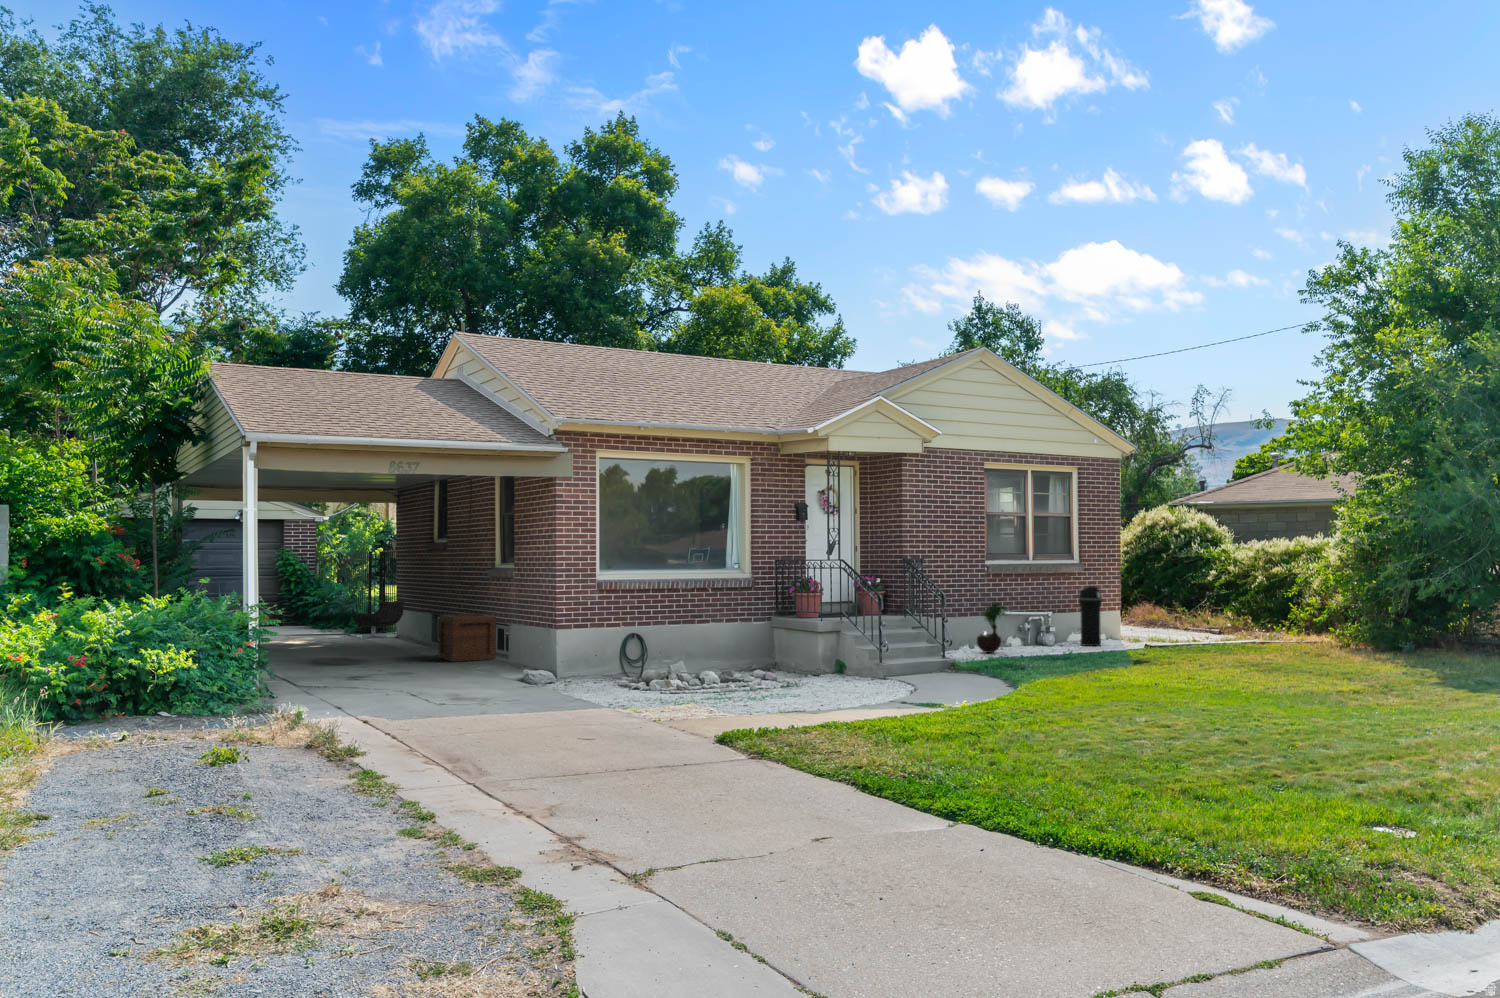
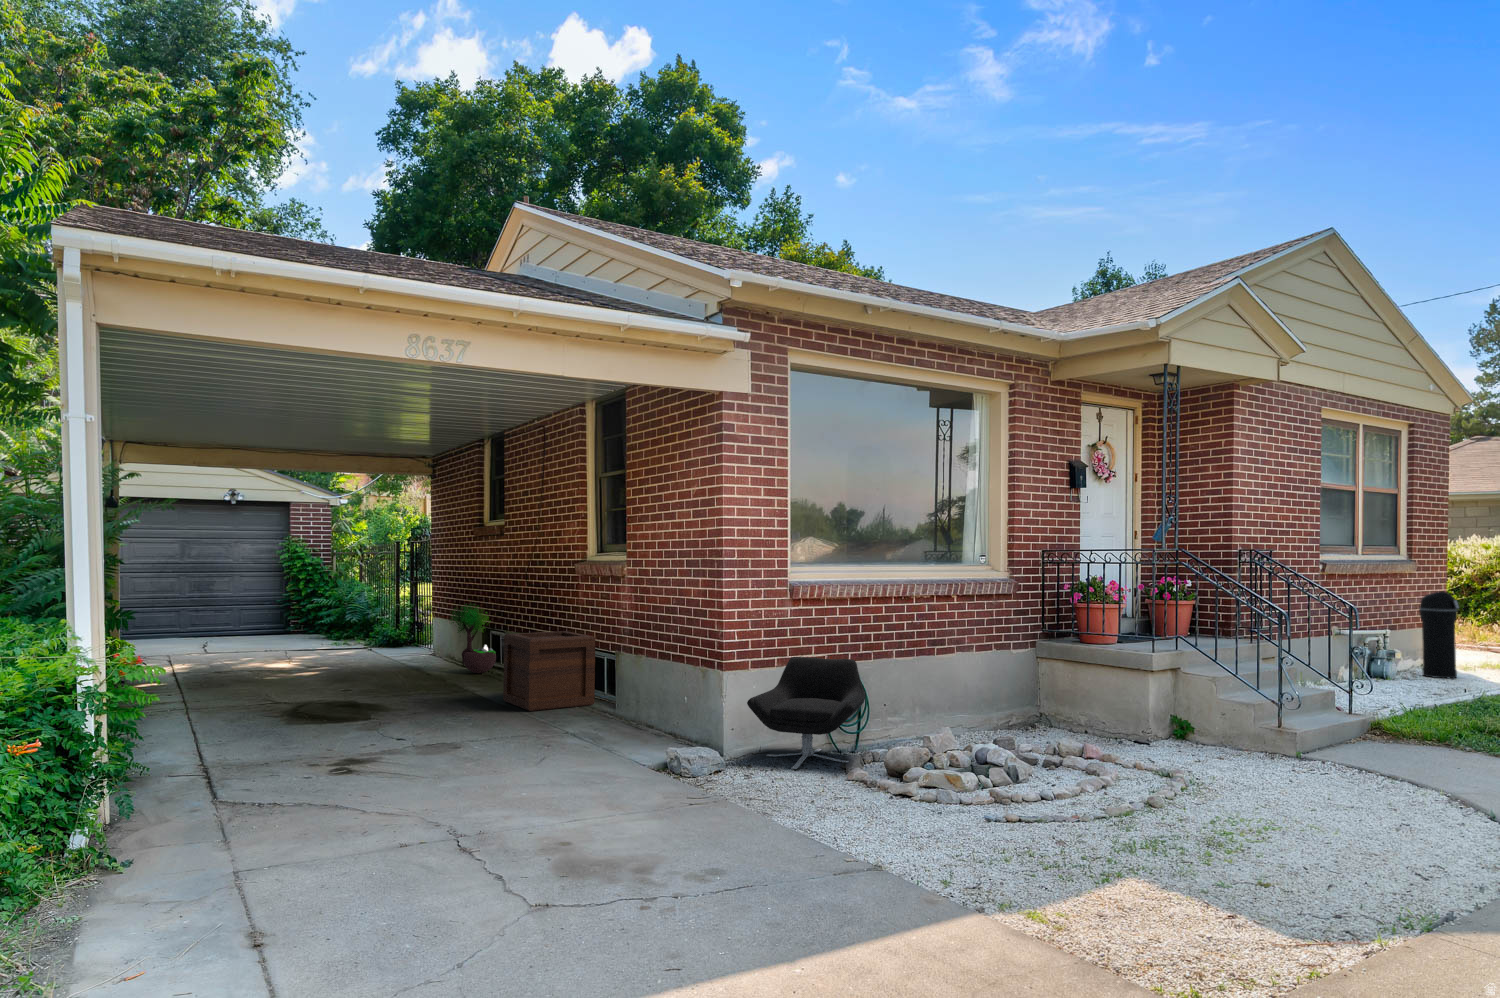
lounge chair: present [352,601,404,638] -> present [747,657,865,769]
potted tree: present [977,603,1005,653] -> present [450,604,496,673]

